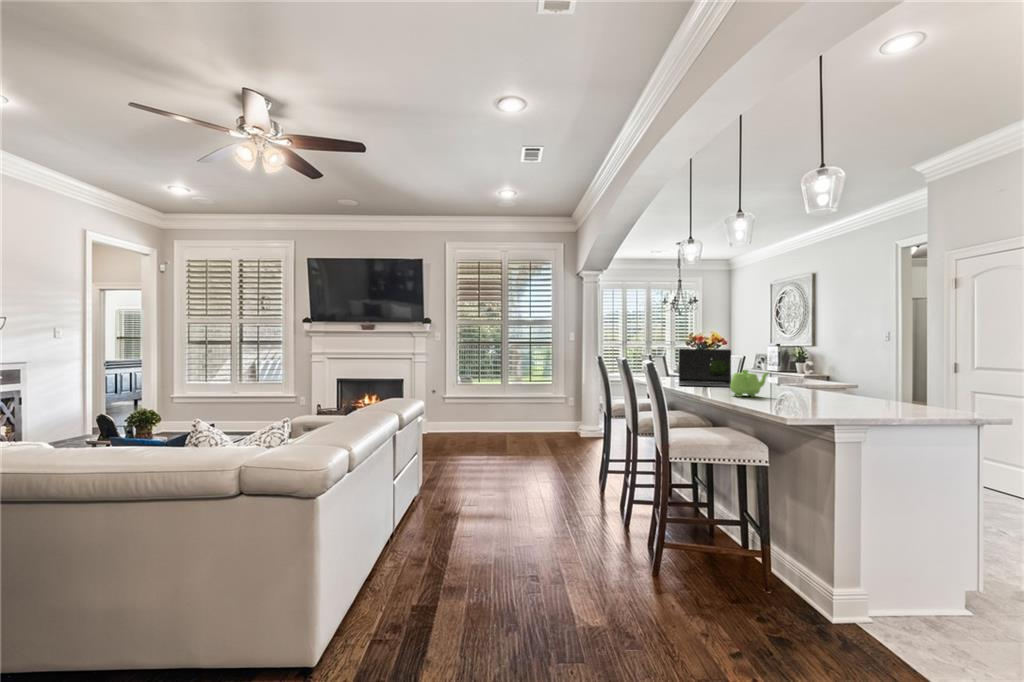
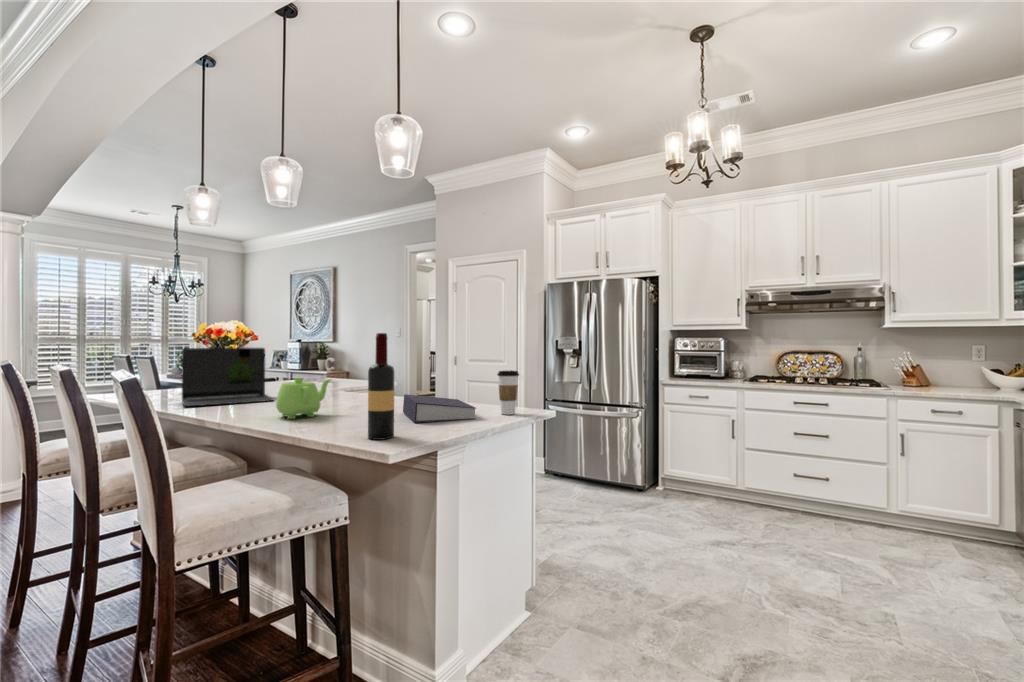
wine bottle: none [781,340,801,412] -> present [368,333,394,440]
coffee cup: none [920,373,947,413] -> present [497,371,519,415]
book: none [827,387,891,412] -> present [403,394,476,423]

